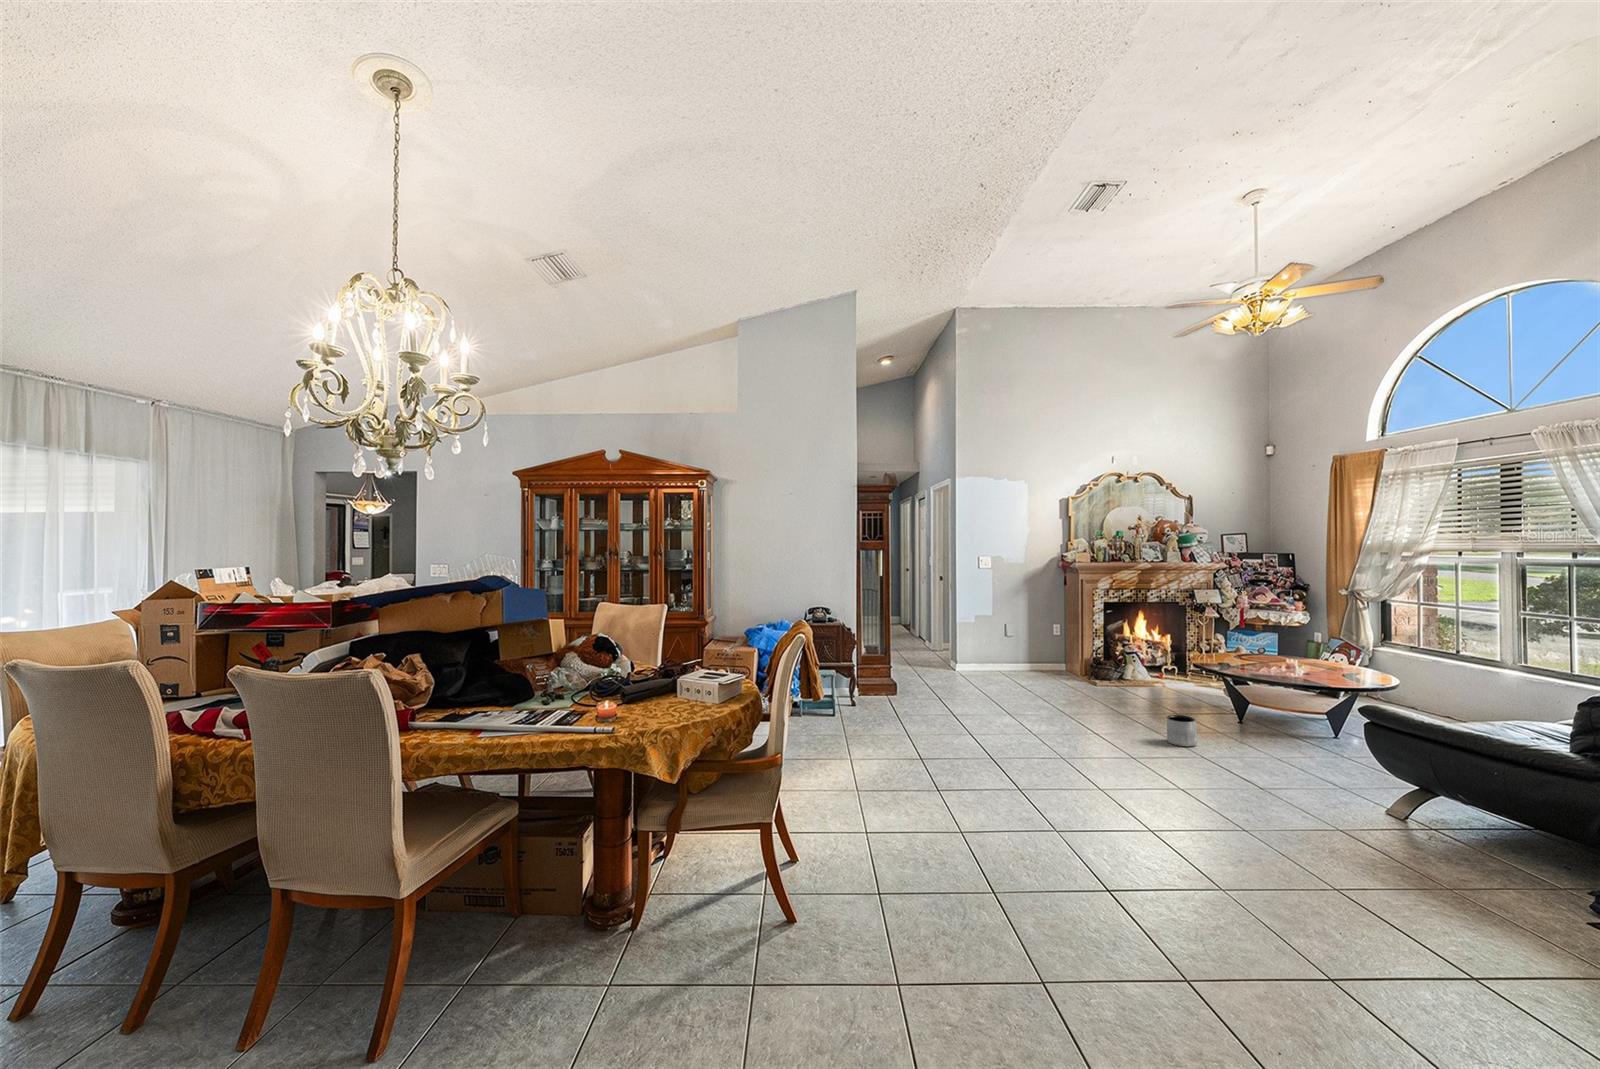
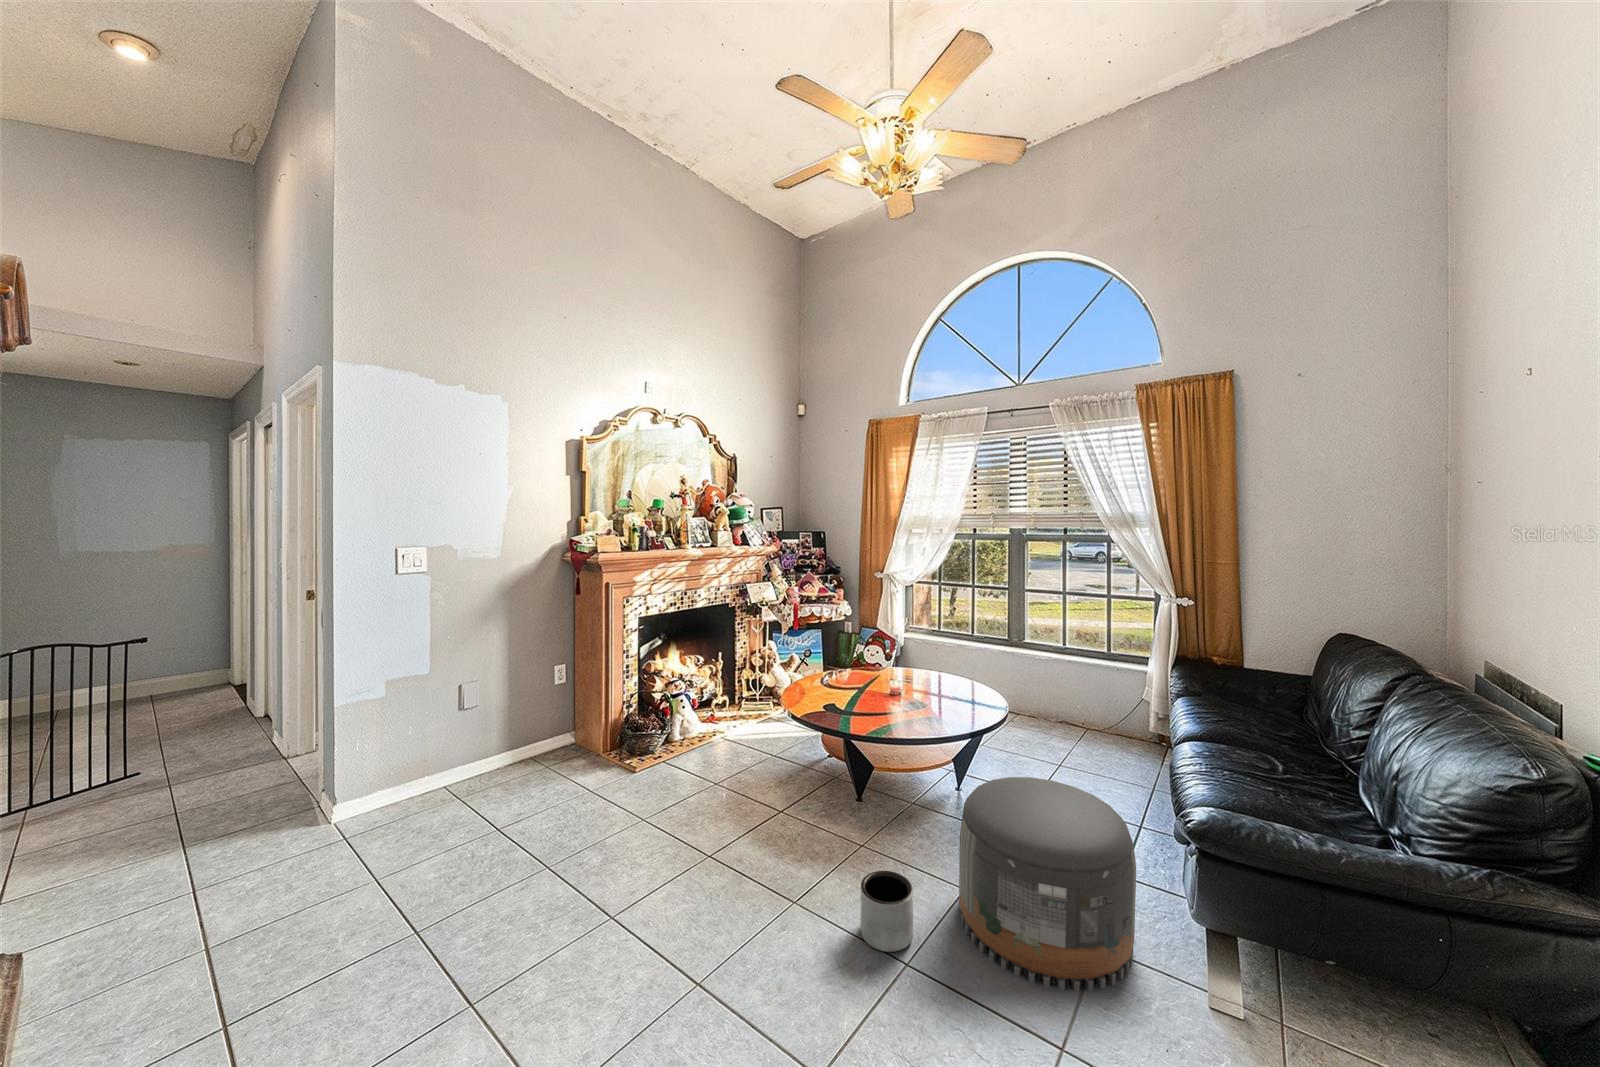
pouf: none [1226,687,1341,780] -> present [959,777,1136,991]

